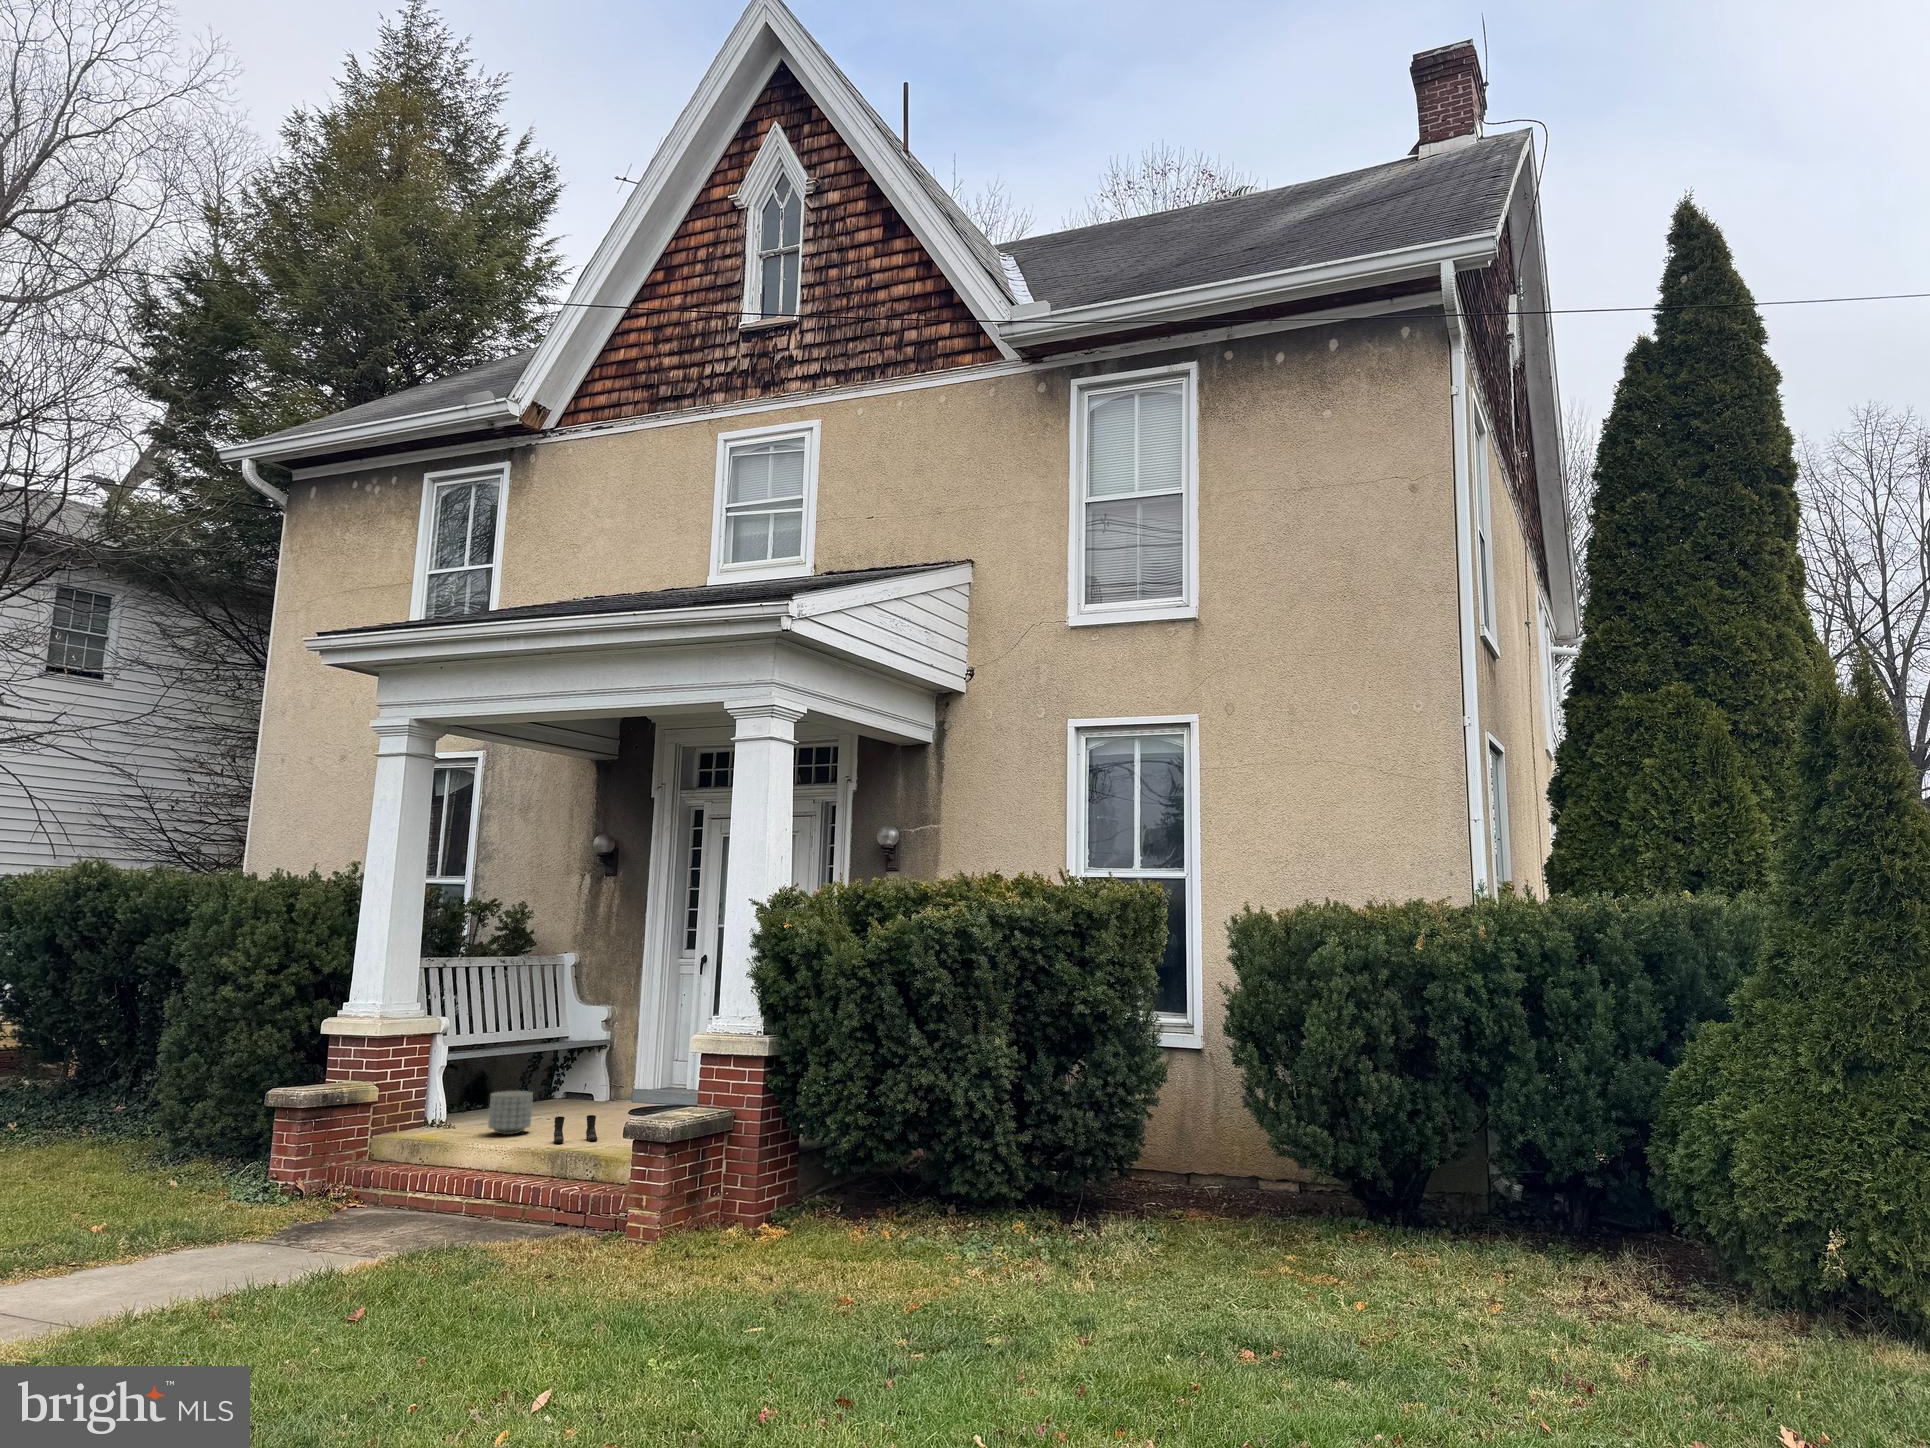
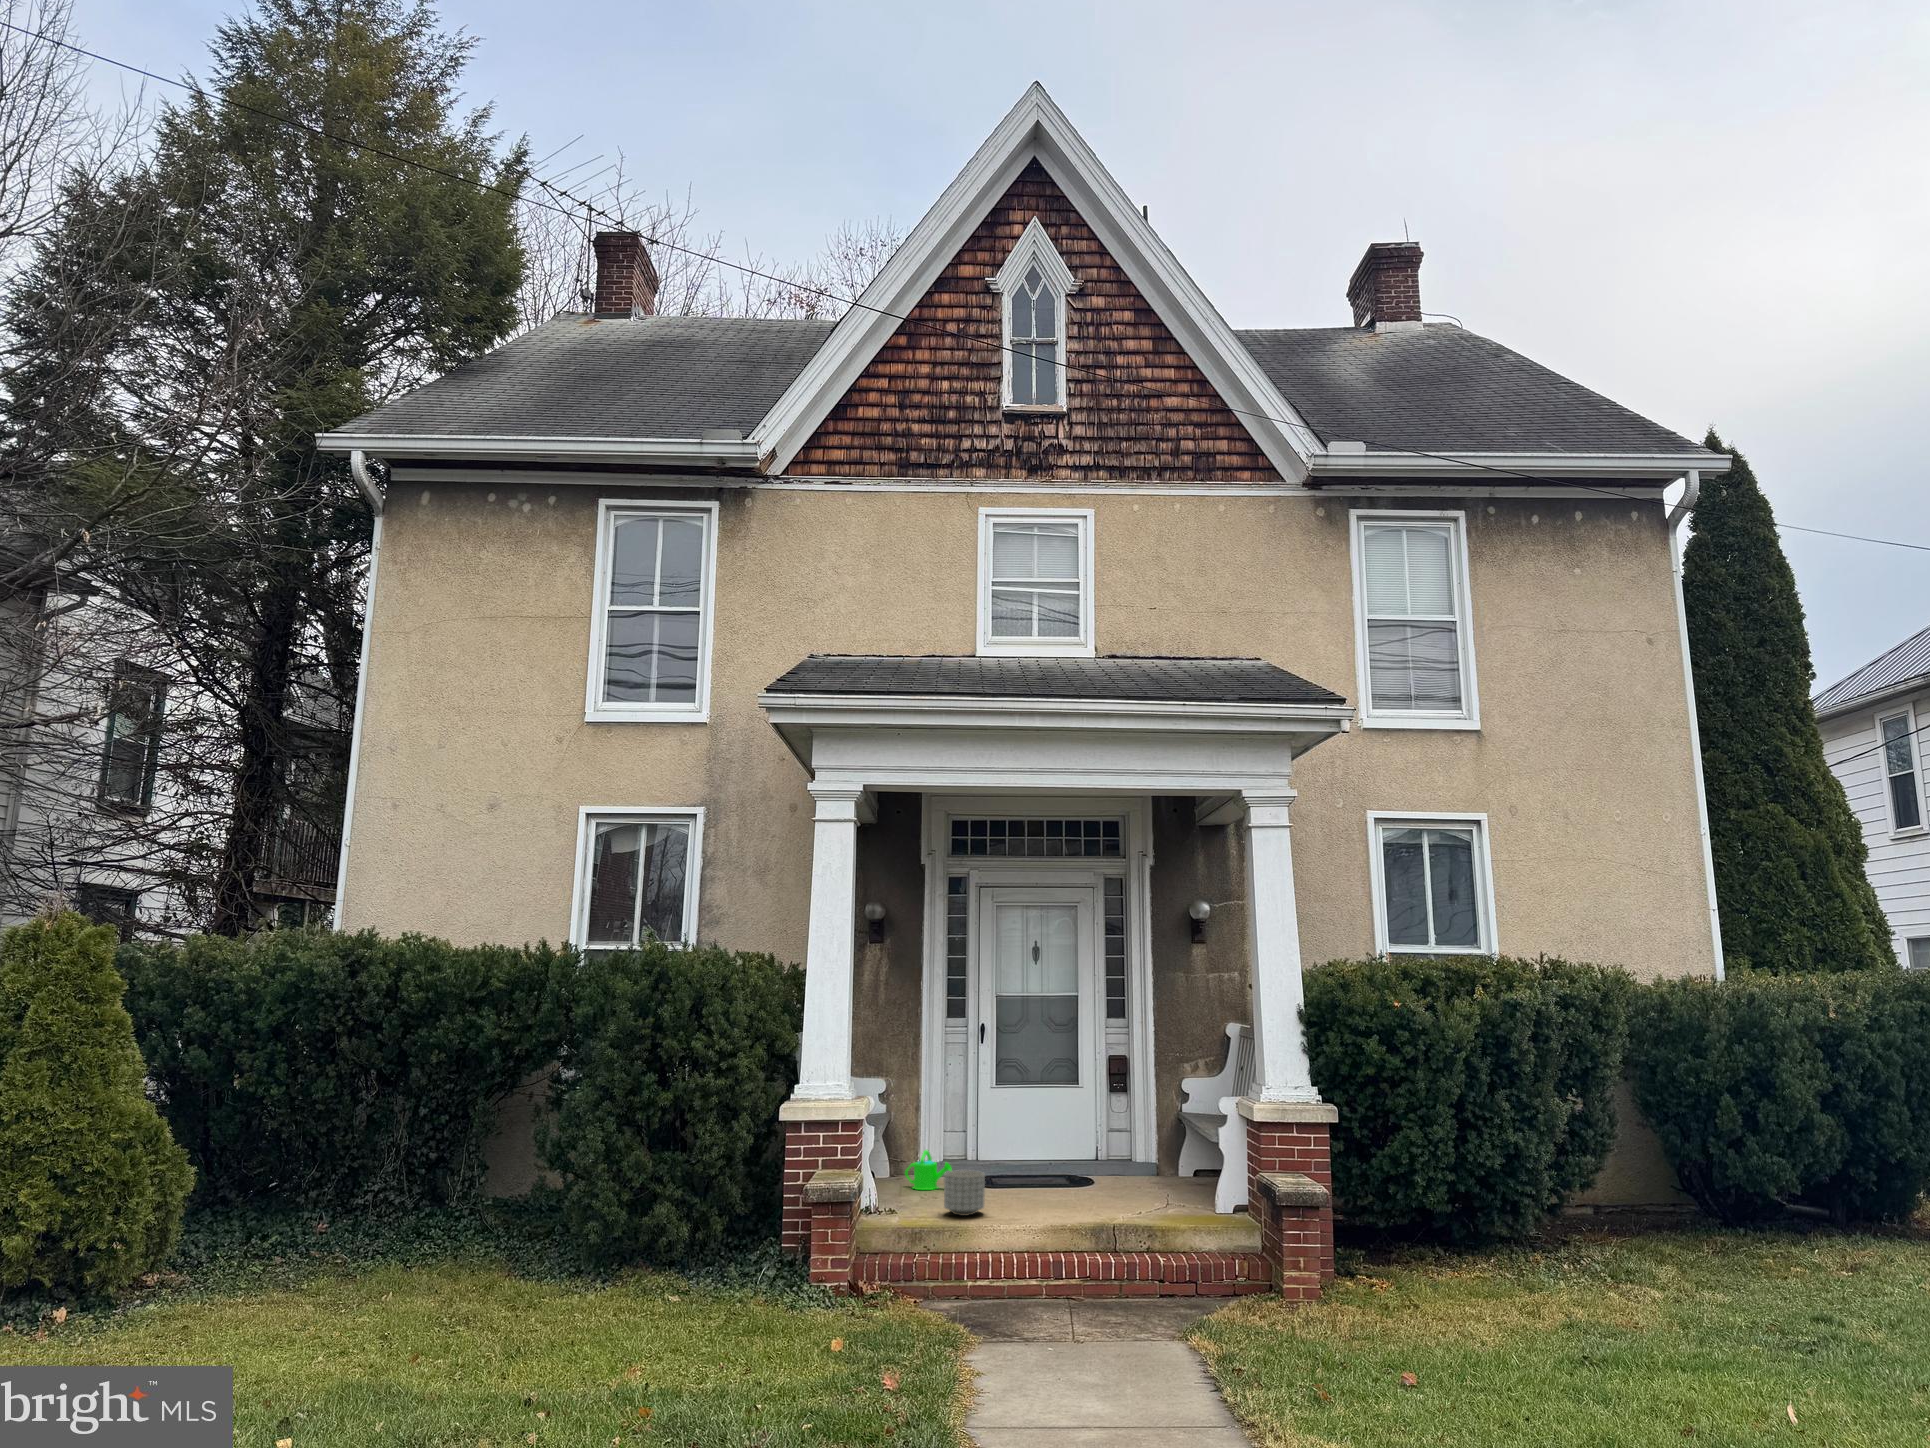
watering can: none [553,1074,587,1113] -> present [905,1150,952,1190]
boots: present [554,1115,597,1143] -> none [1040,1190,1079,1220]

